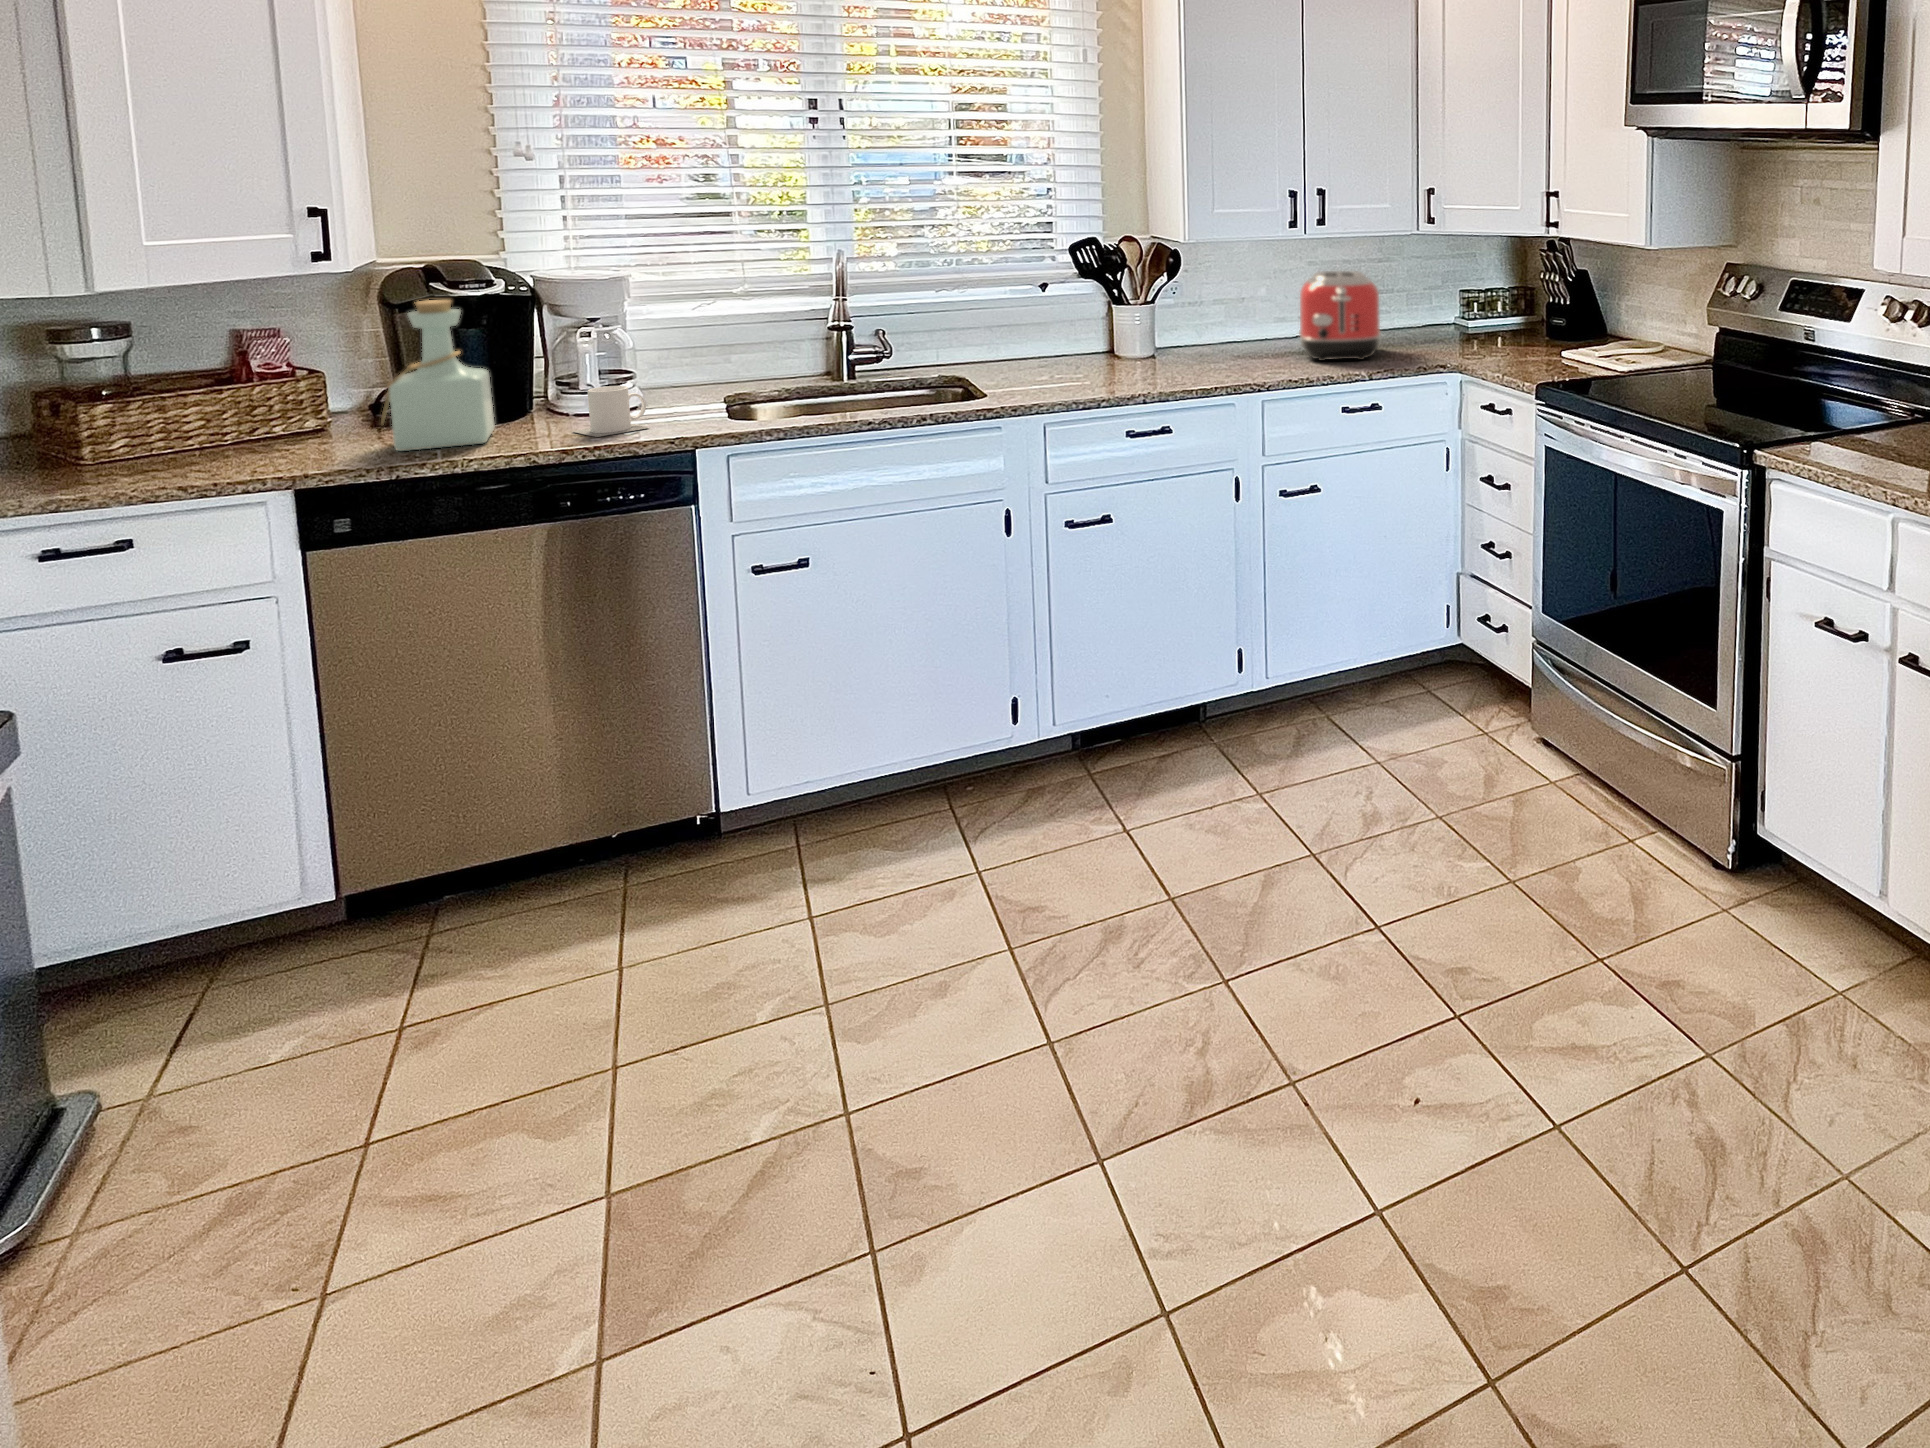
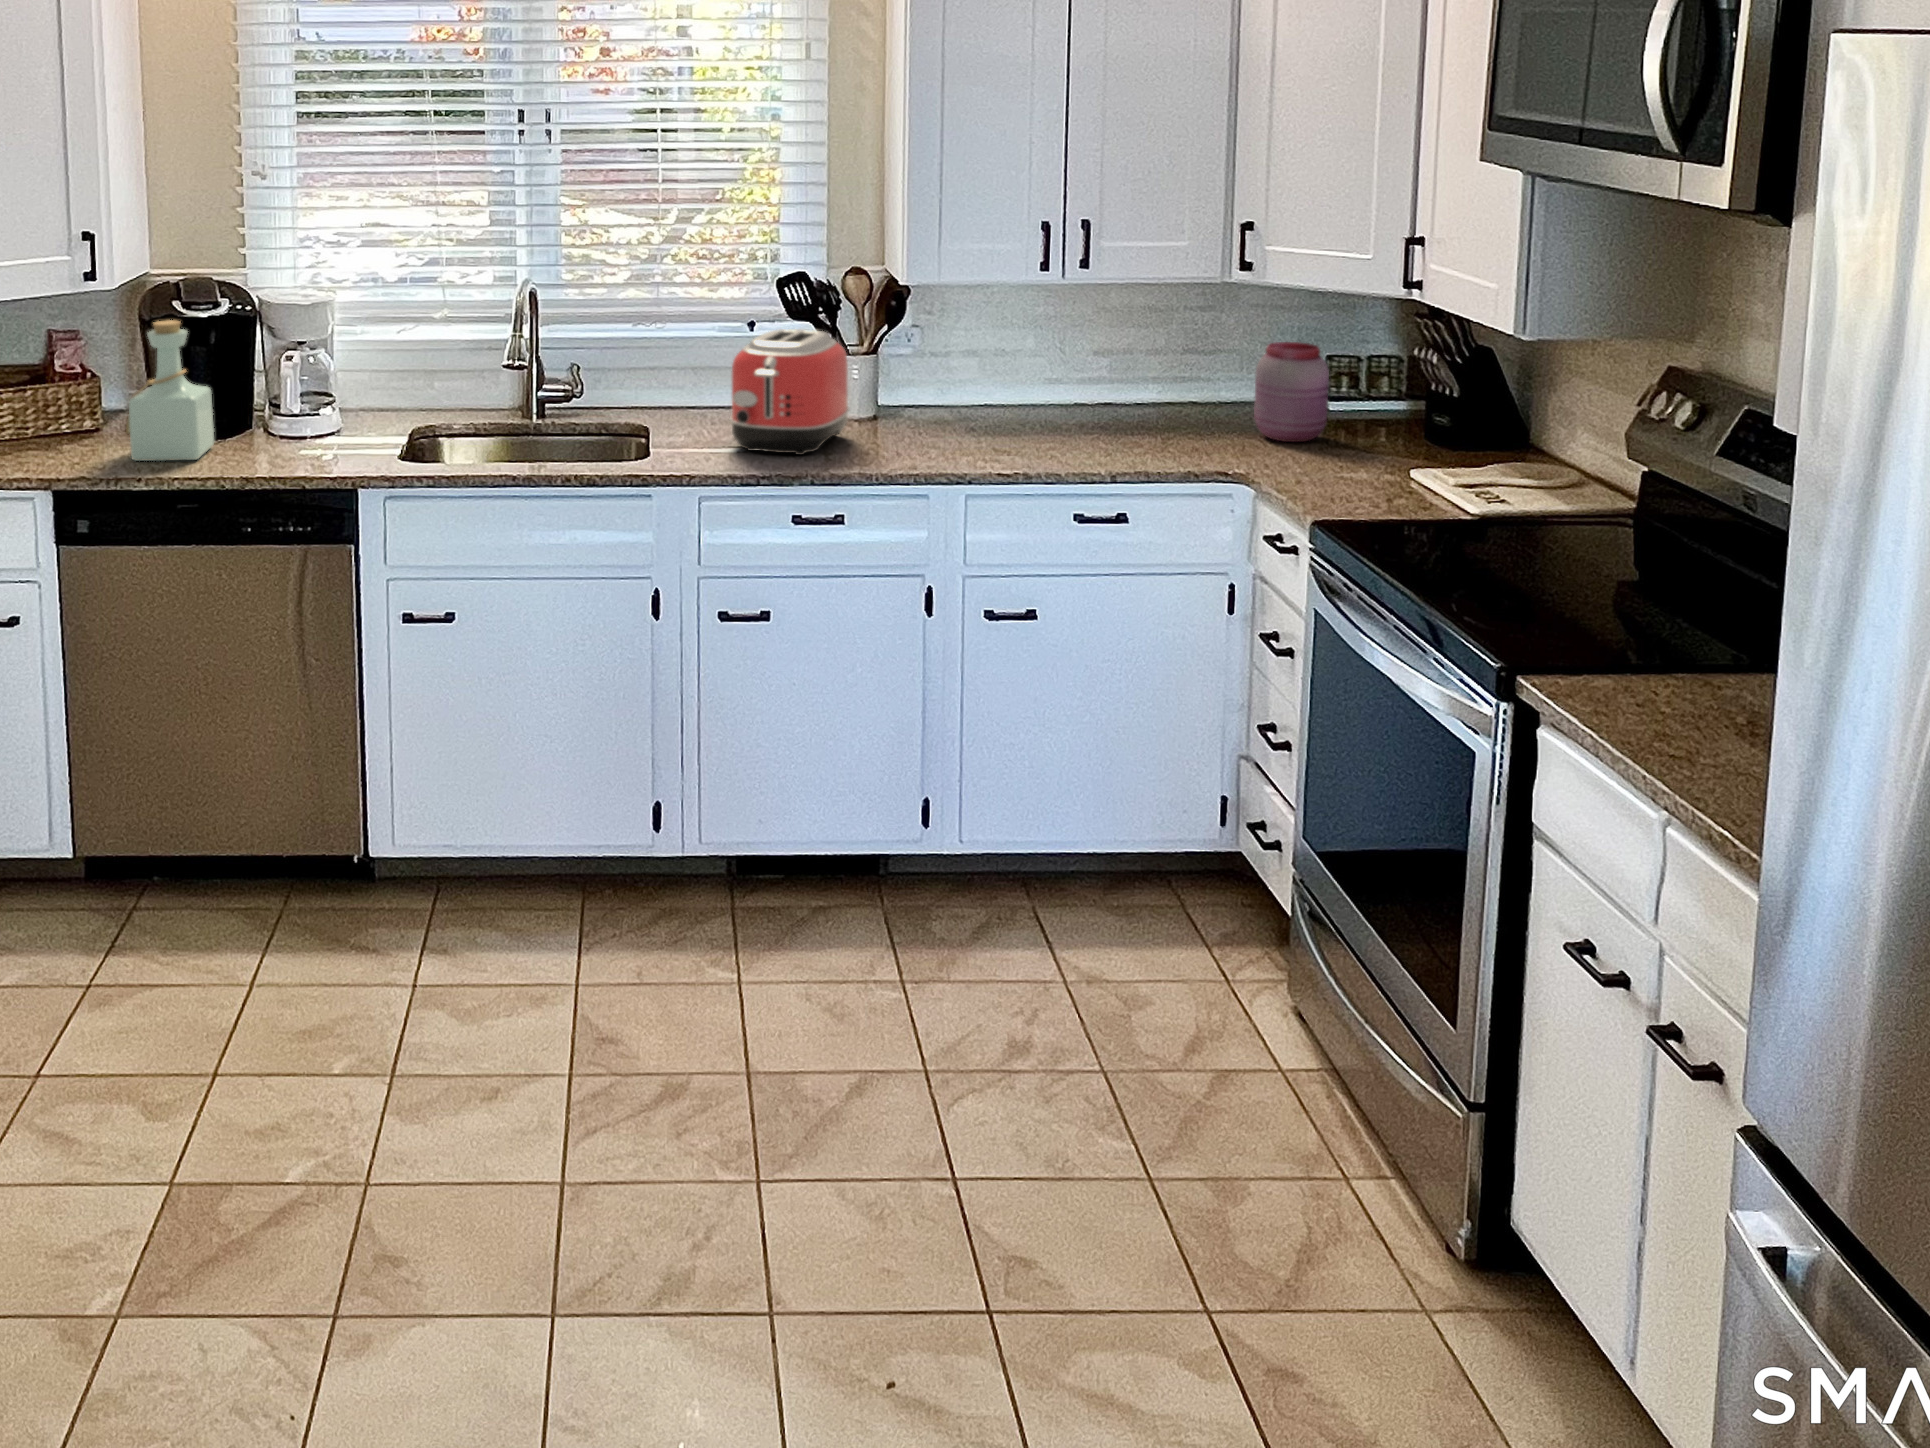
toaster: present [1299,271,1381,361] -> present [729,329,850,455]
jar: none [1443,276,1493,347] -> present [1254,342,1329,442]
mug: present [572,386,649,437] -> none [267,413,330,465]

